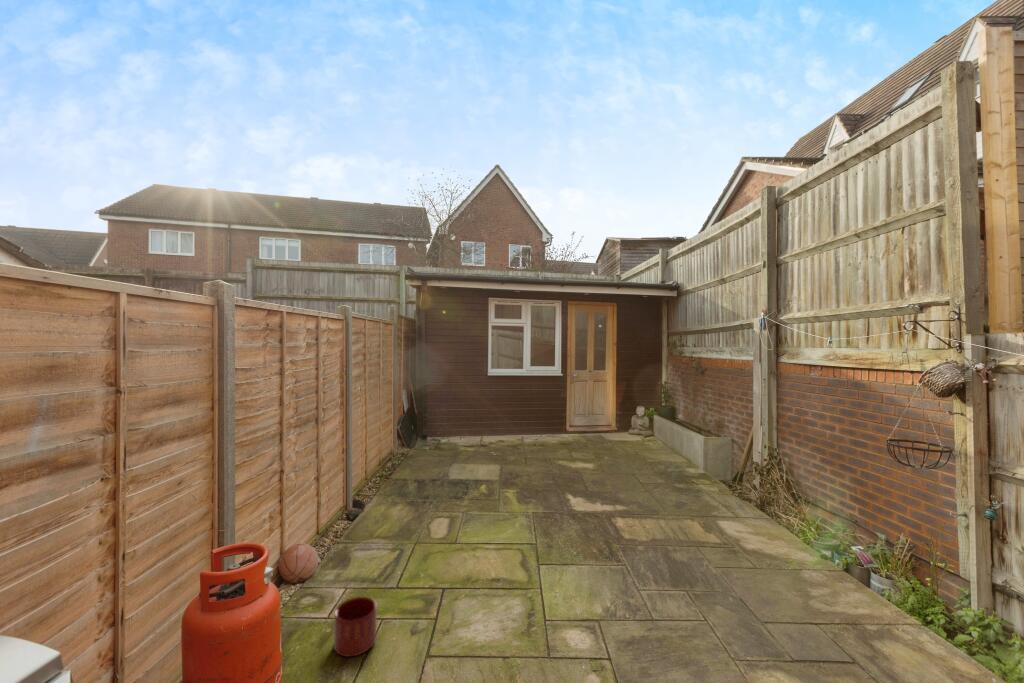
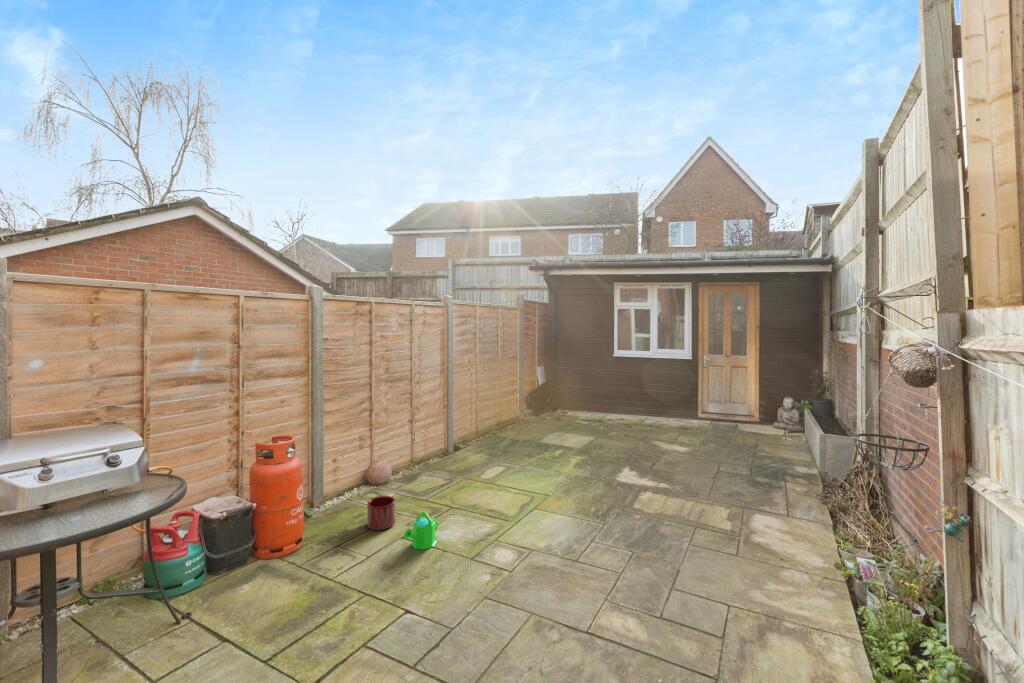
watering can: none [427,607,462,664] -> present [404,512,439,549]

